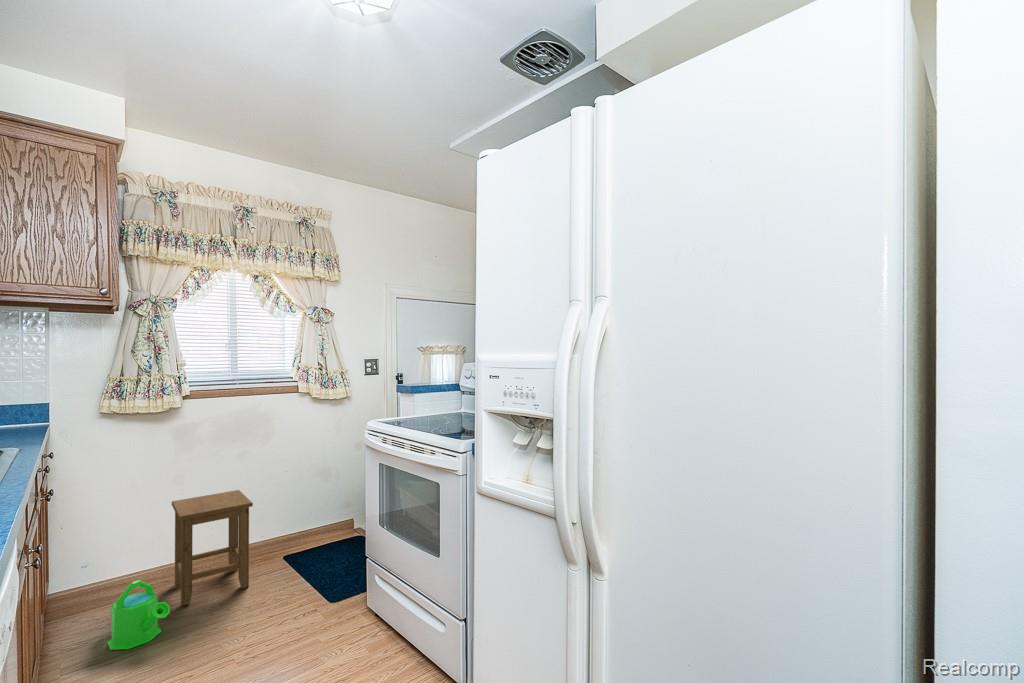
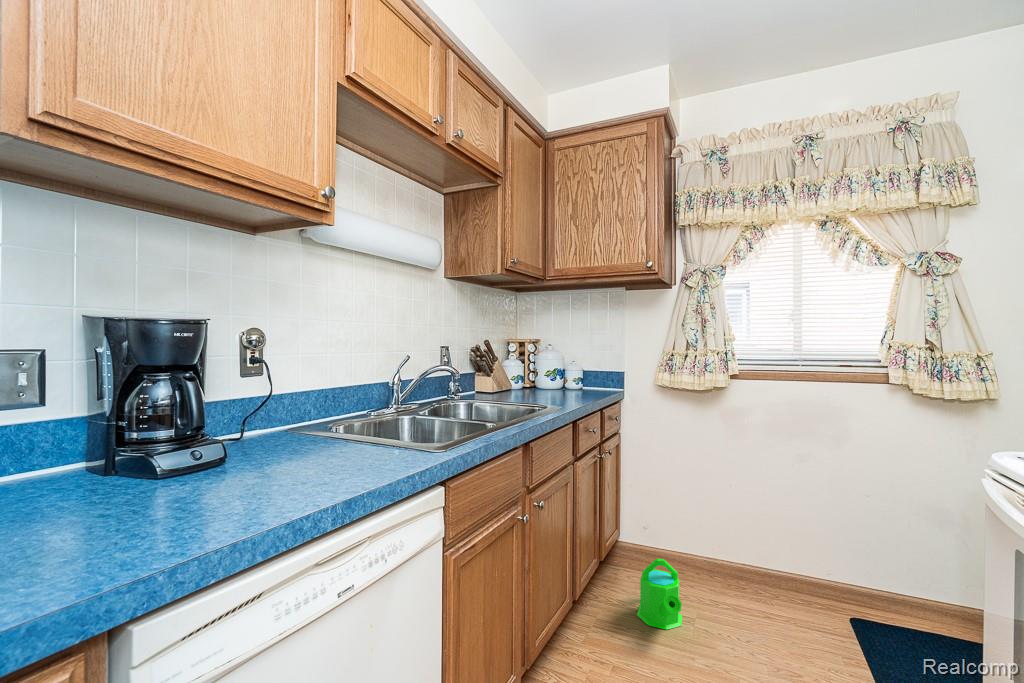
stool: present [172,490,253,606] -> none [710,488,797,631]

